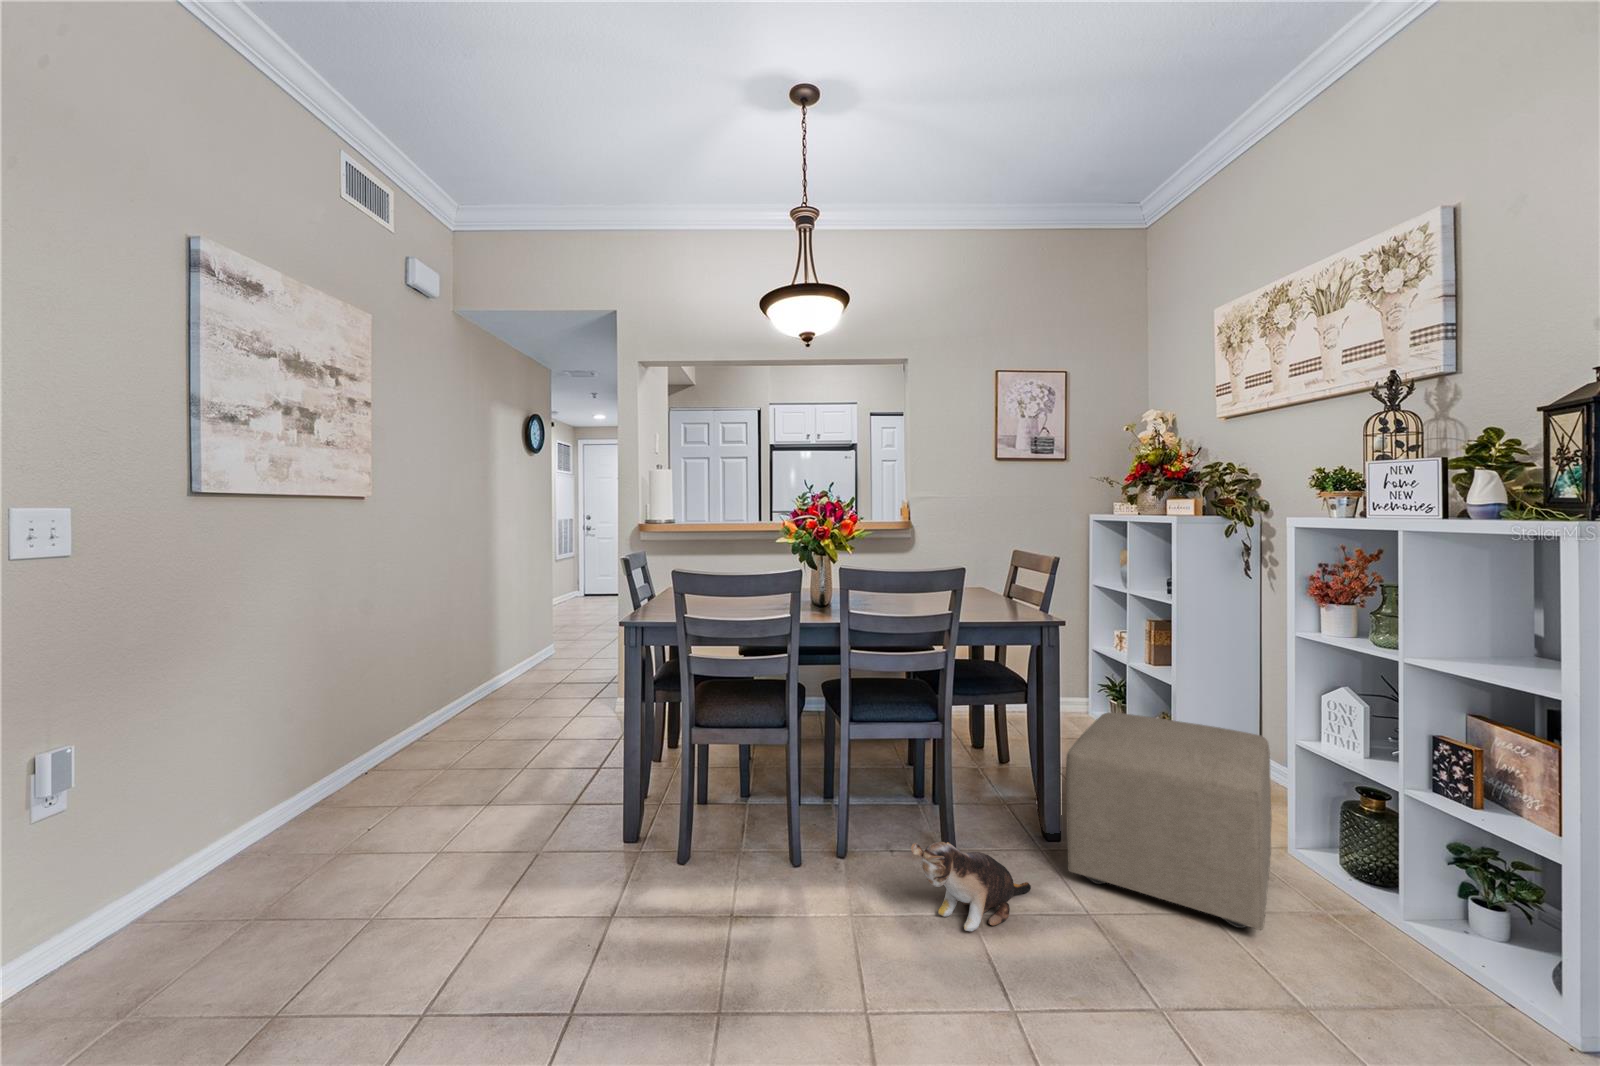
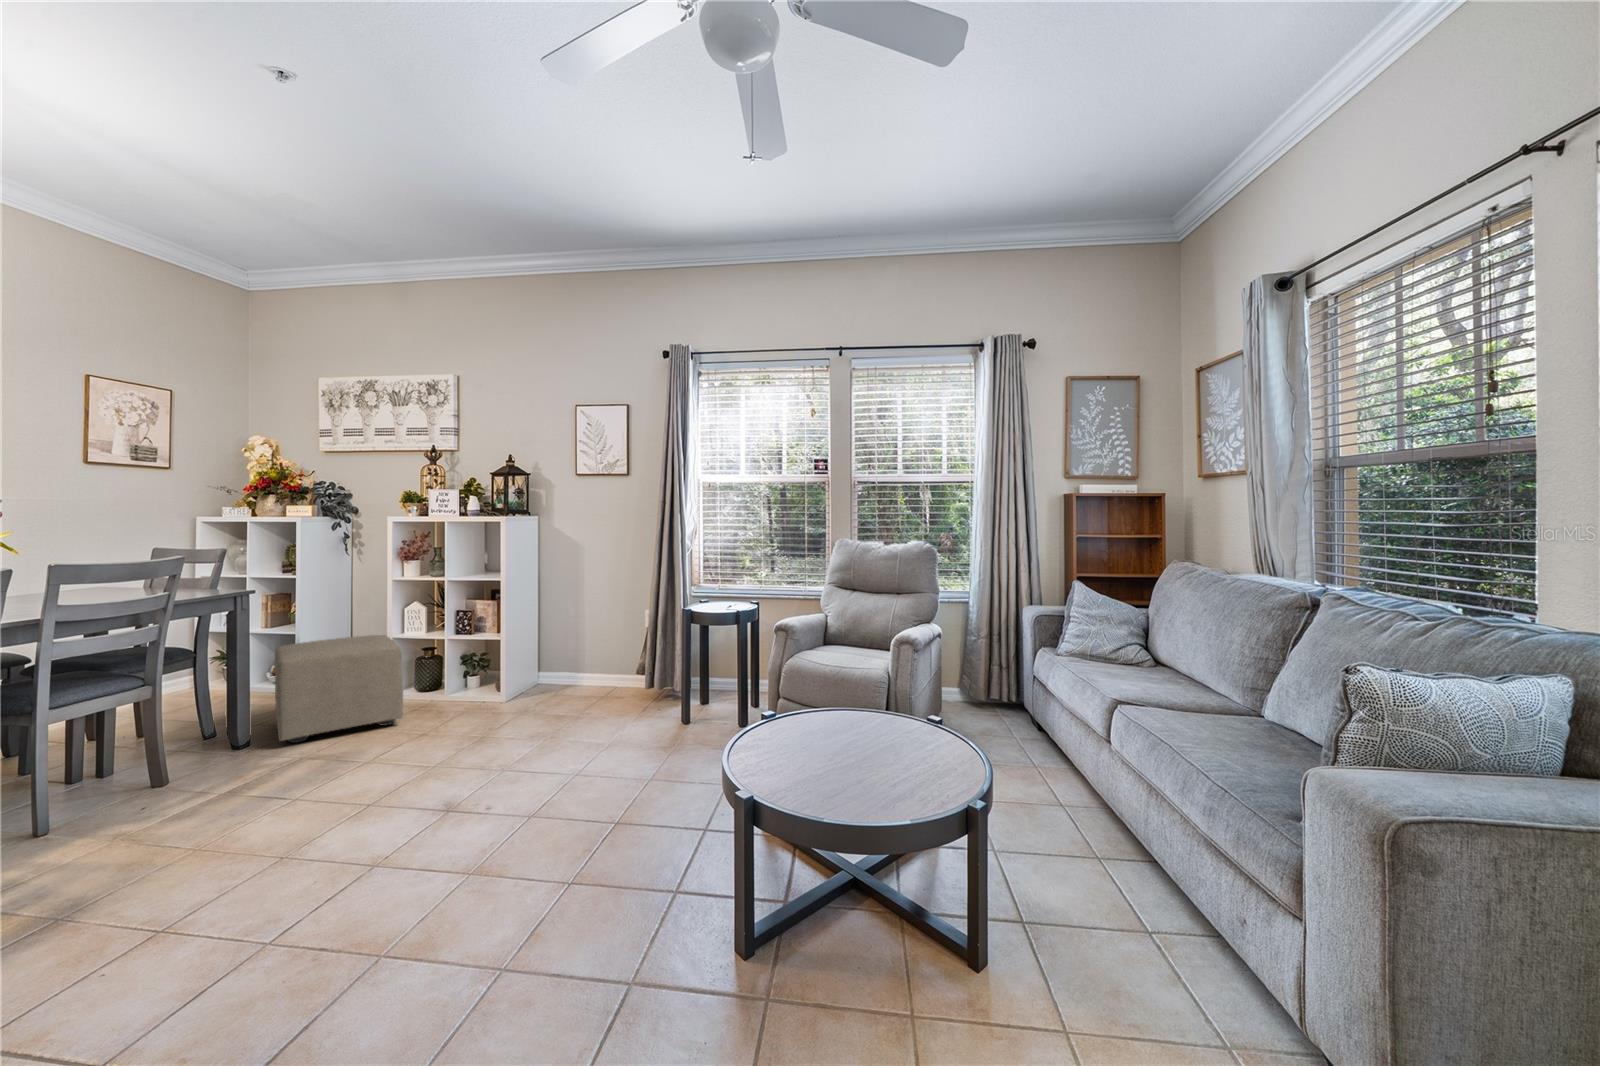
plush toy: present [911,842,1031,931] -> none [184,731,259,790]

